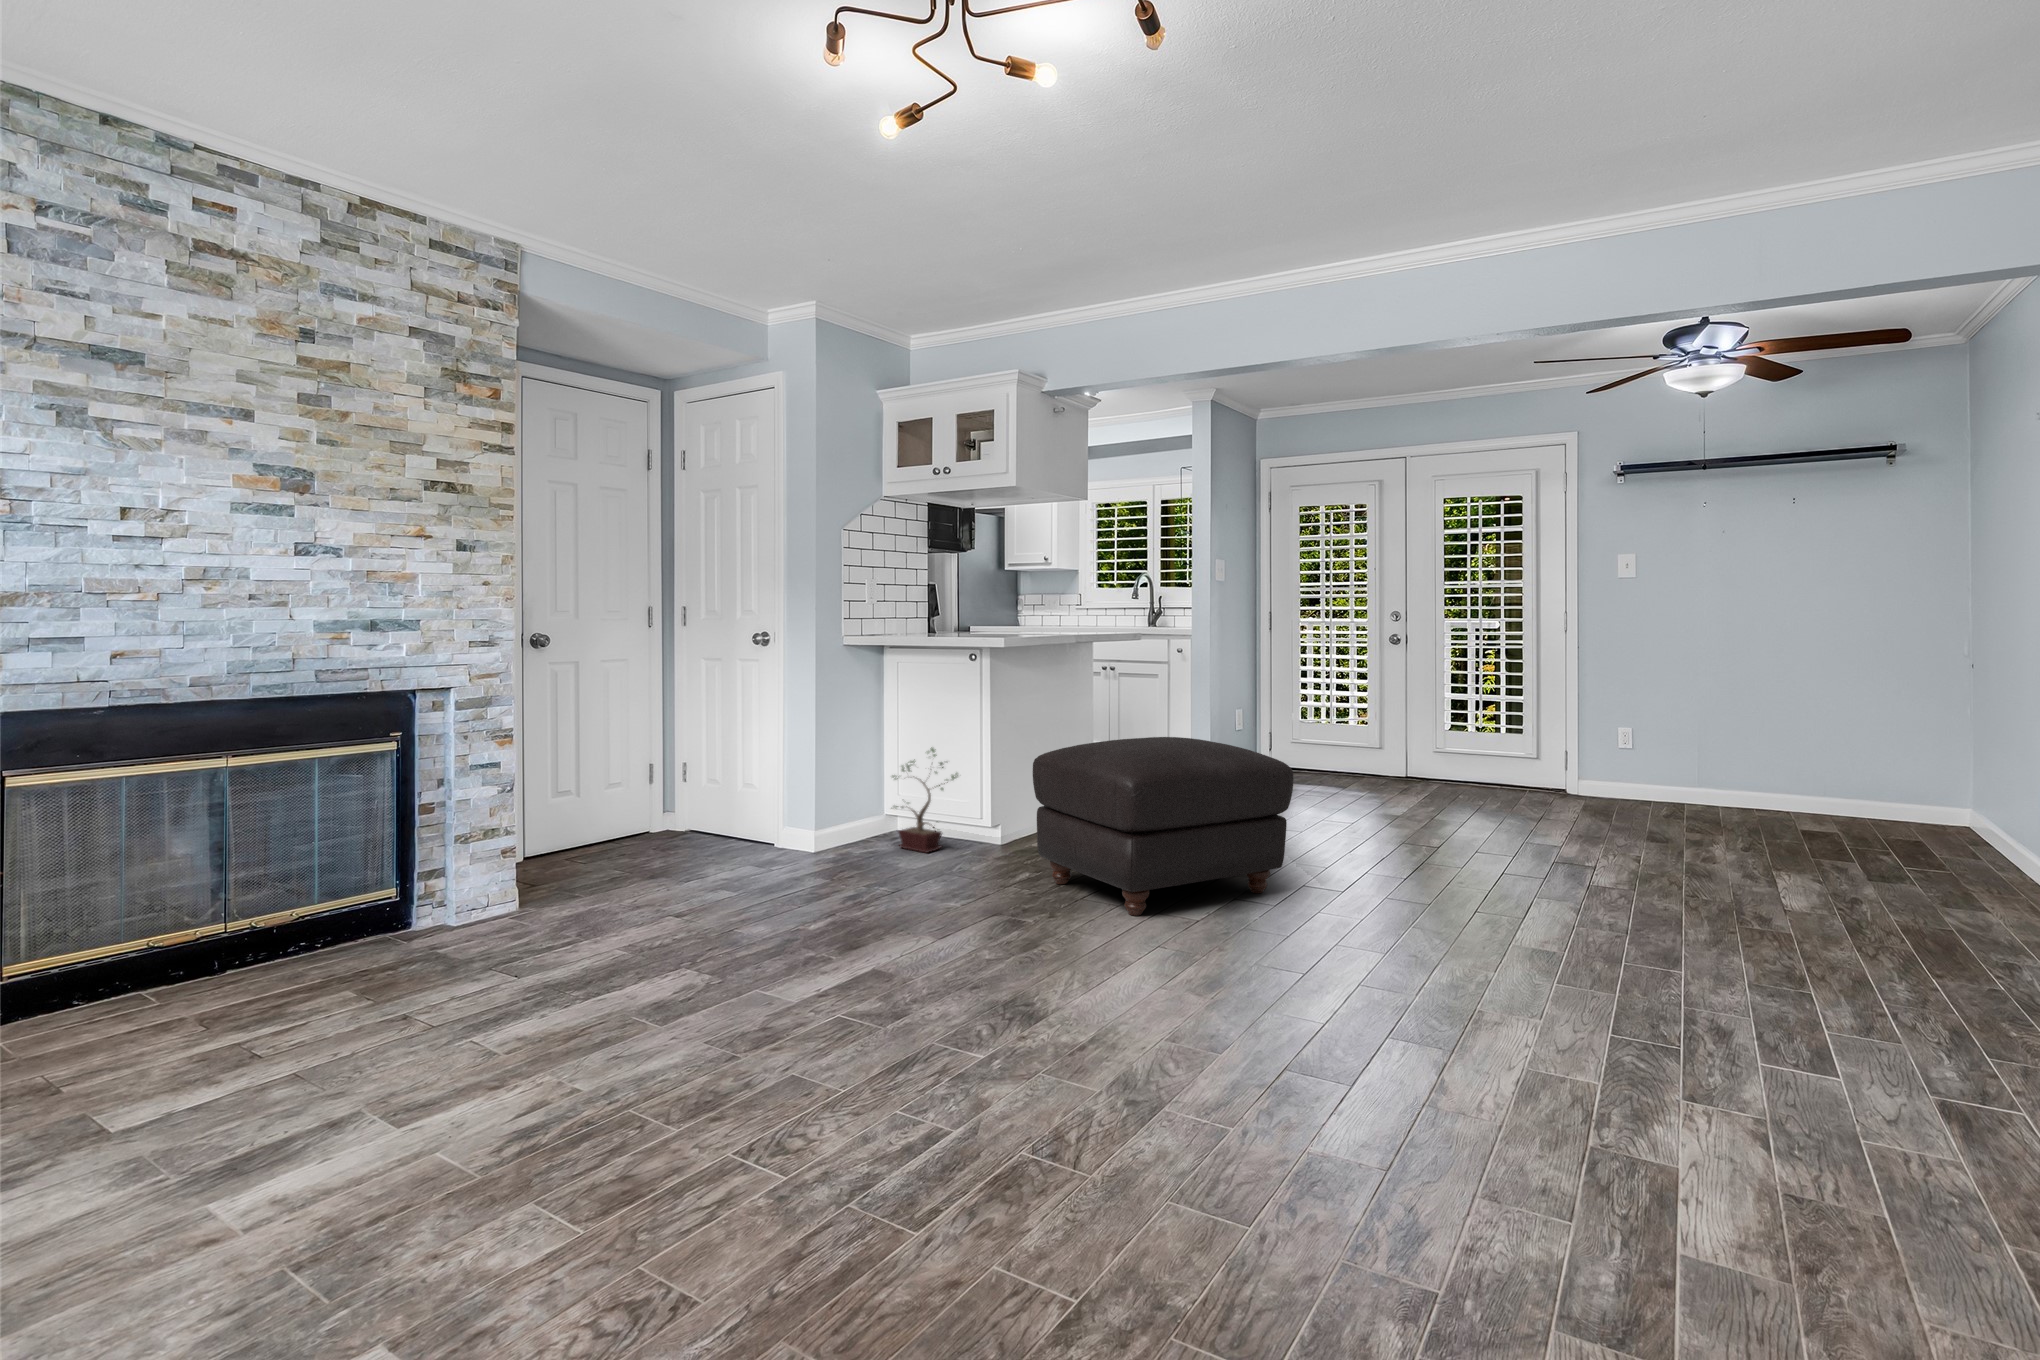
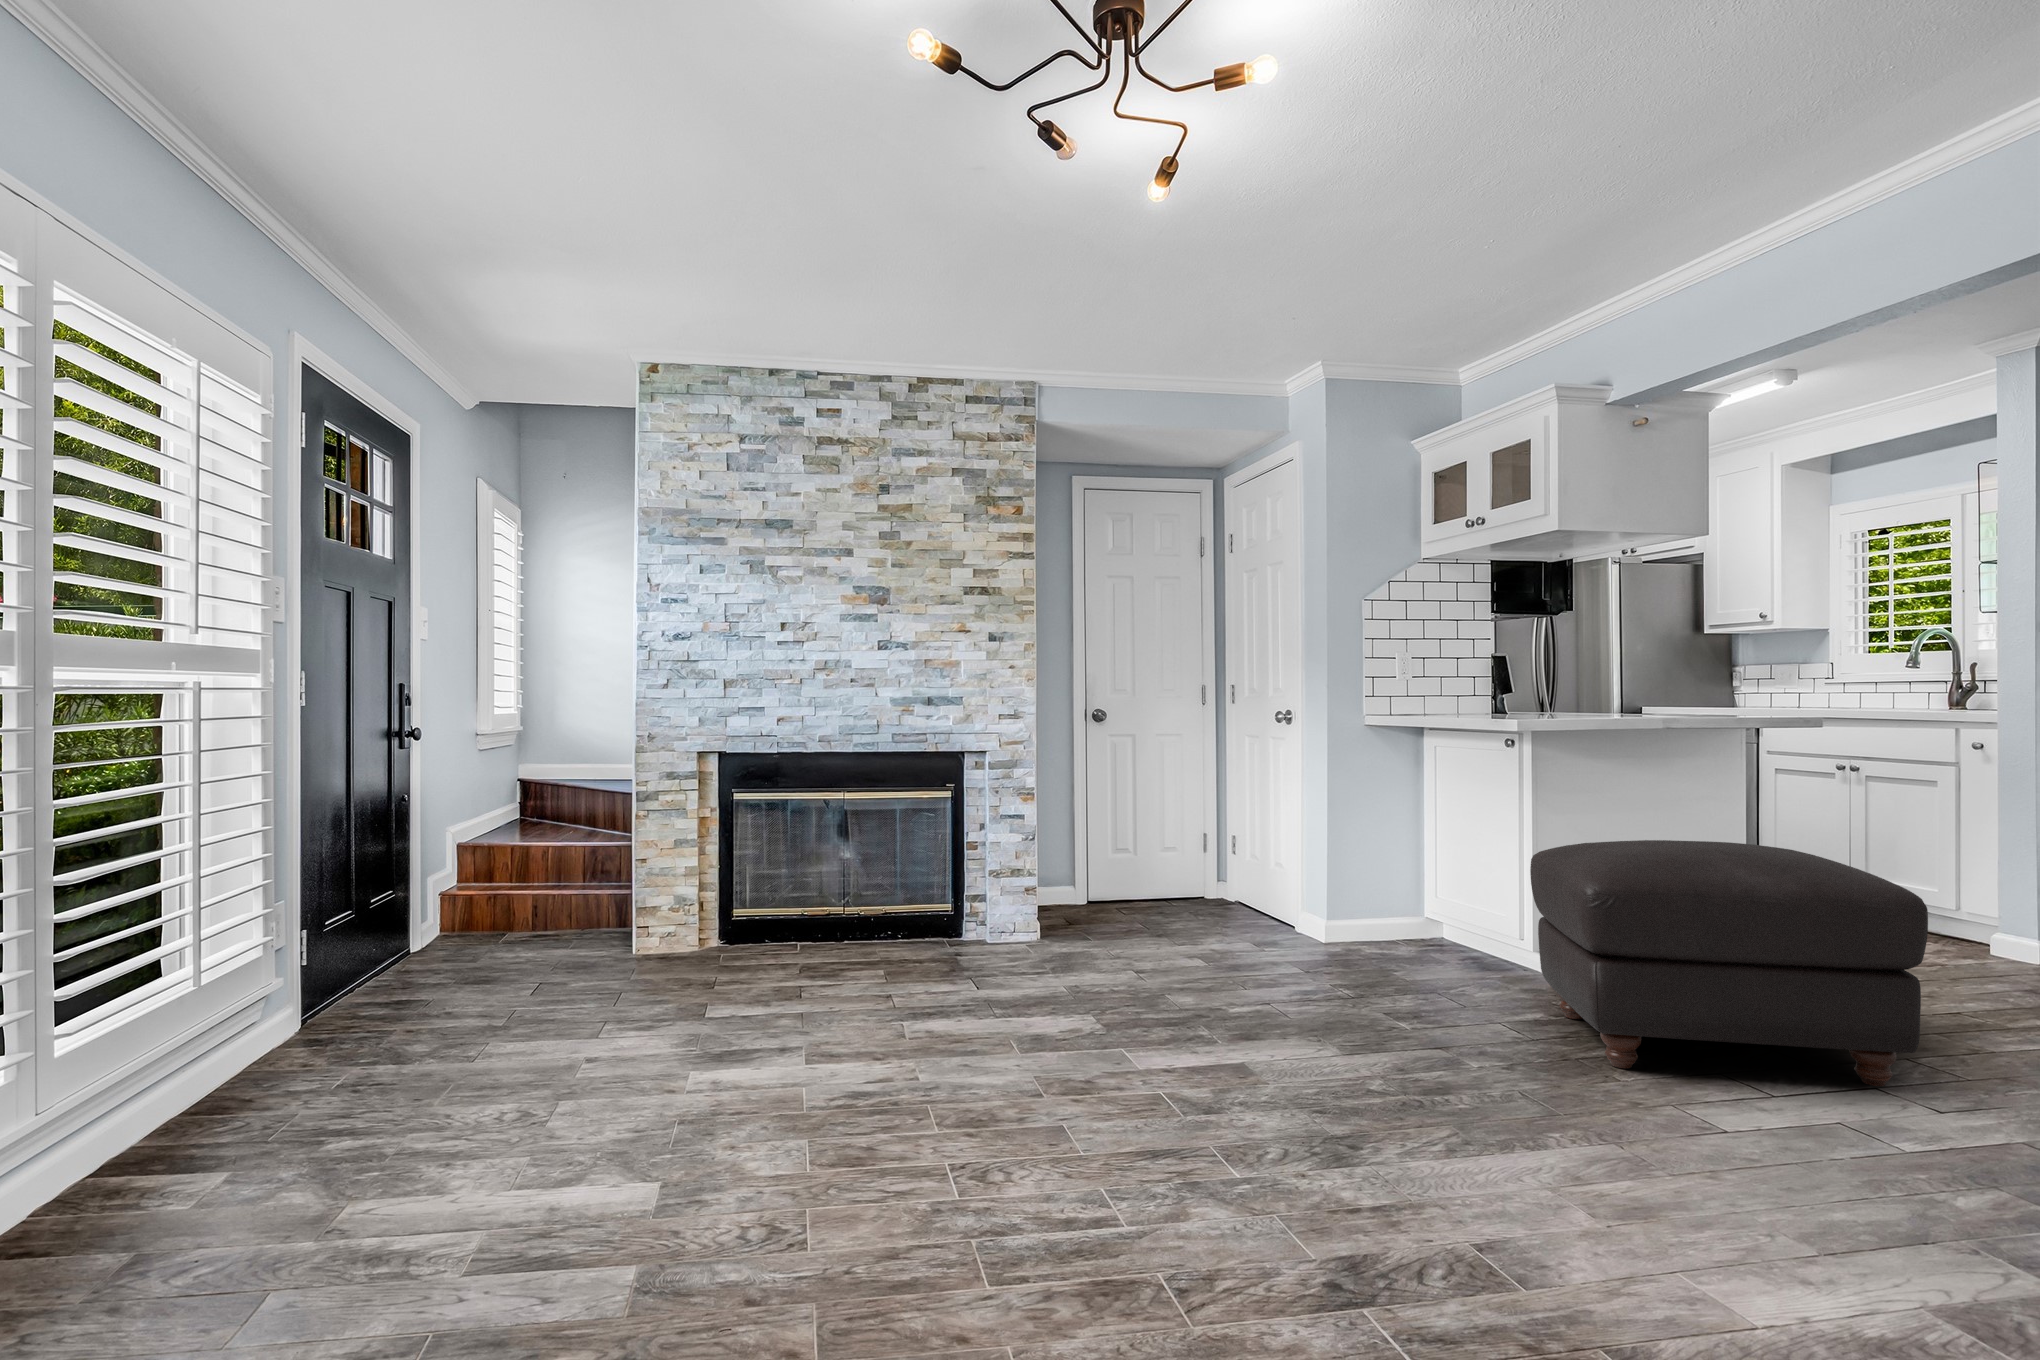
potted plant: present [892,747,958,853] -> none [1420,837,1490,961]

